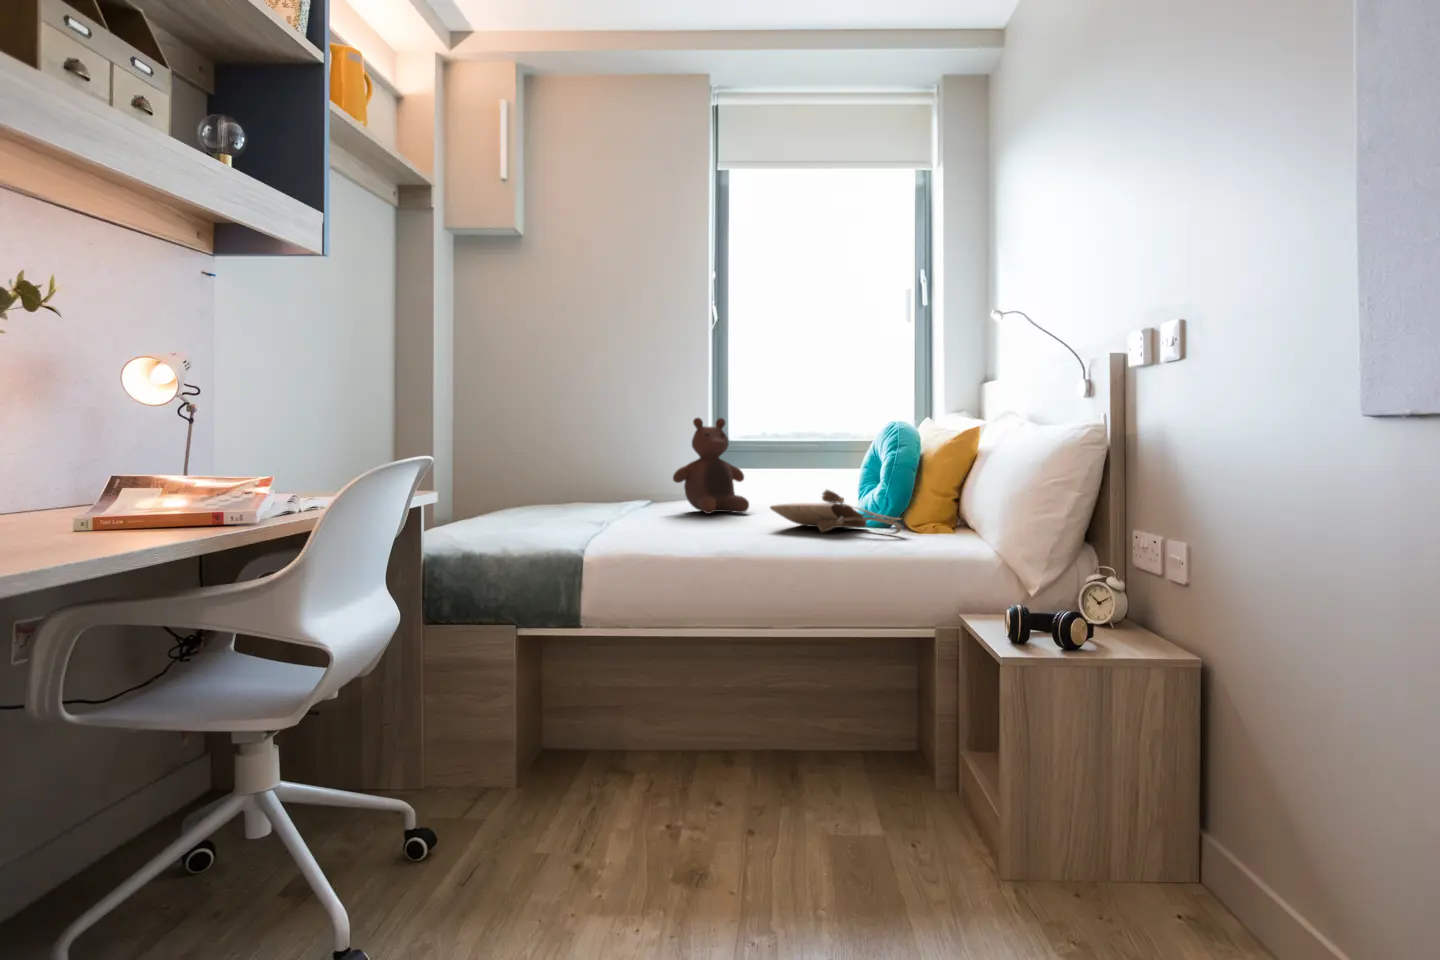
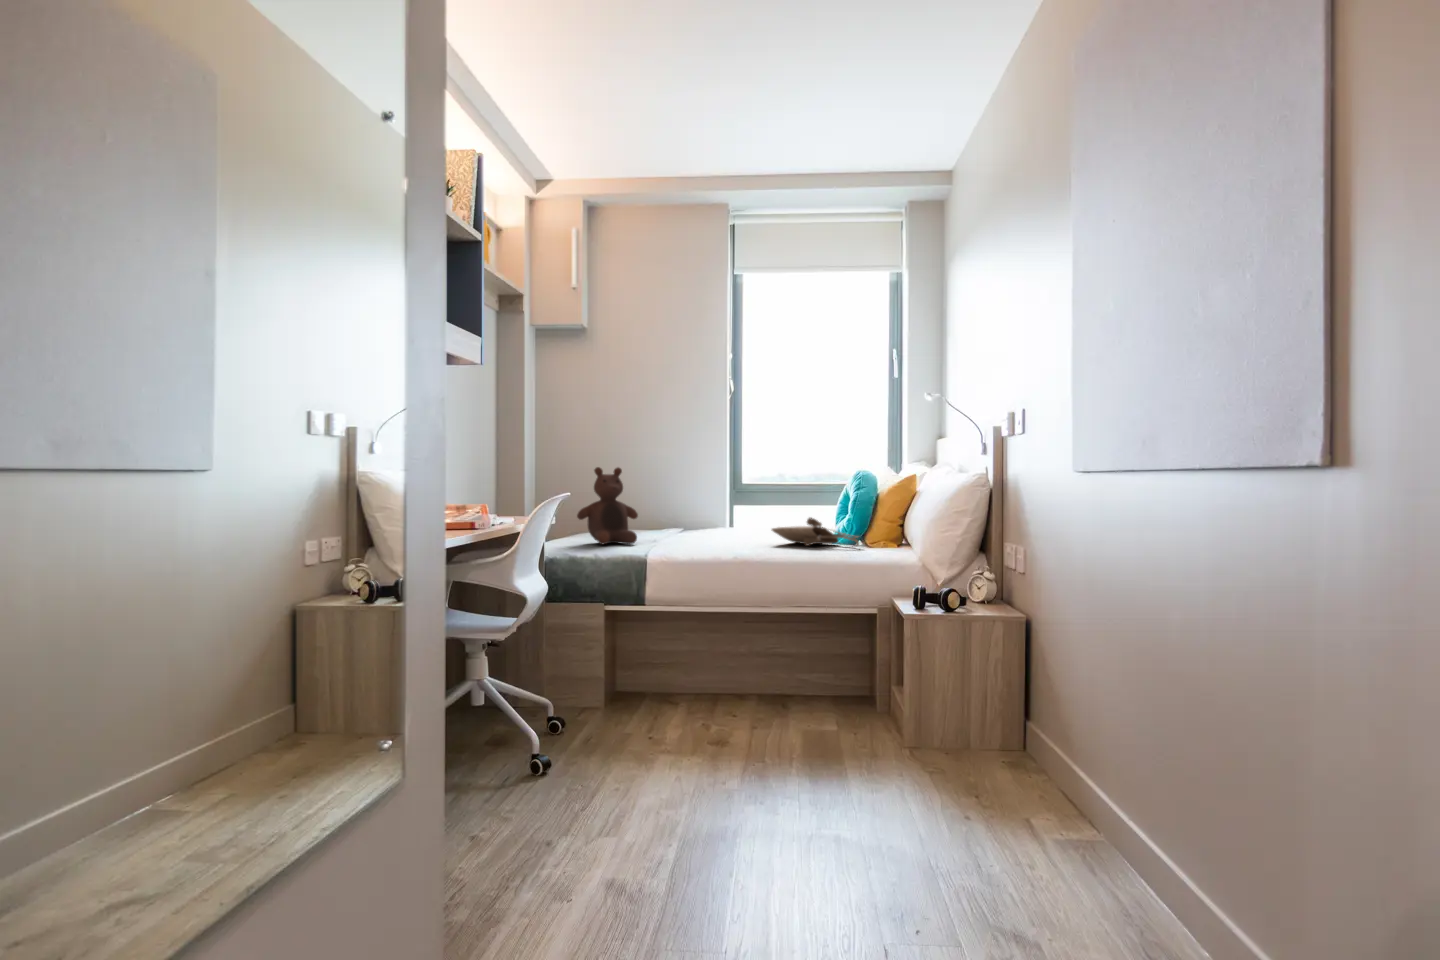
stuffed bear: present [673,418,749,514] -> present [577,467,638,544]

